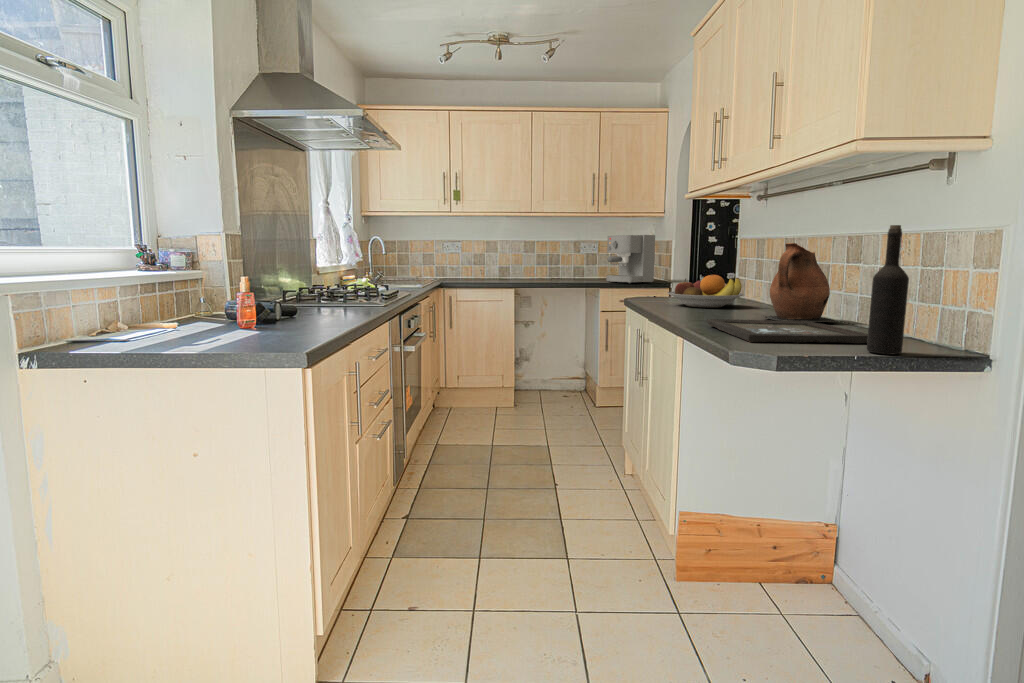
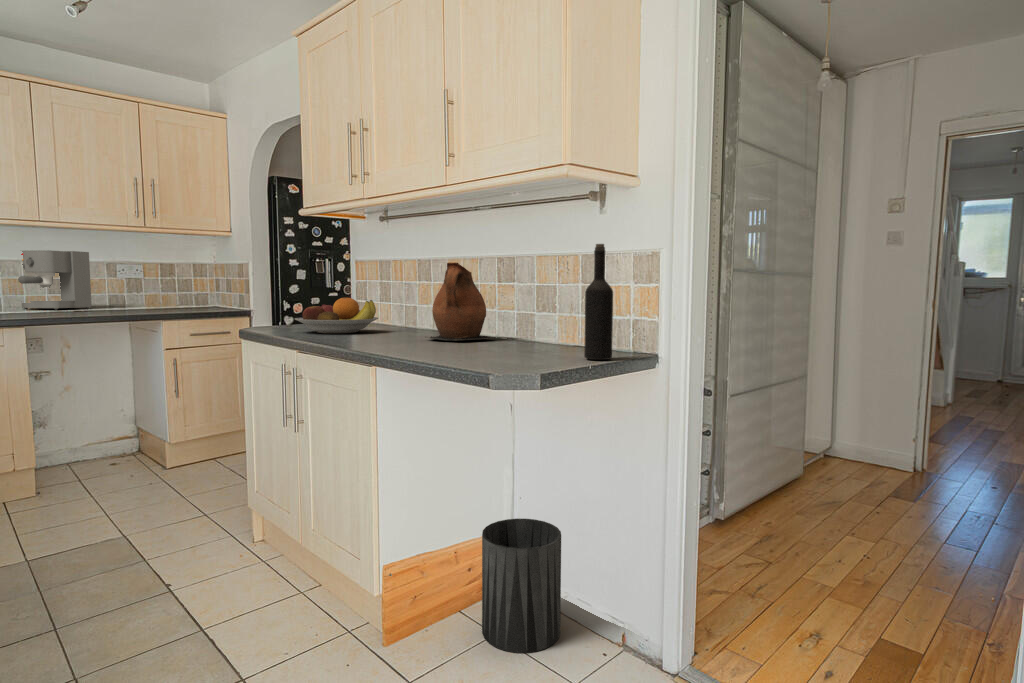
coffee maker: present [606,235,655,283] -> present [18,250,92,310]
tray: present [707,319,868,343] -> none [401,339,573,361]
trash can: none [769,506,866,644] -> present [482,519,561,653]

